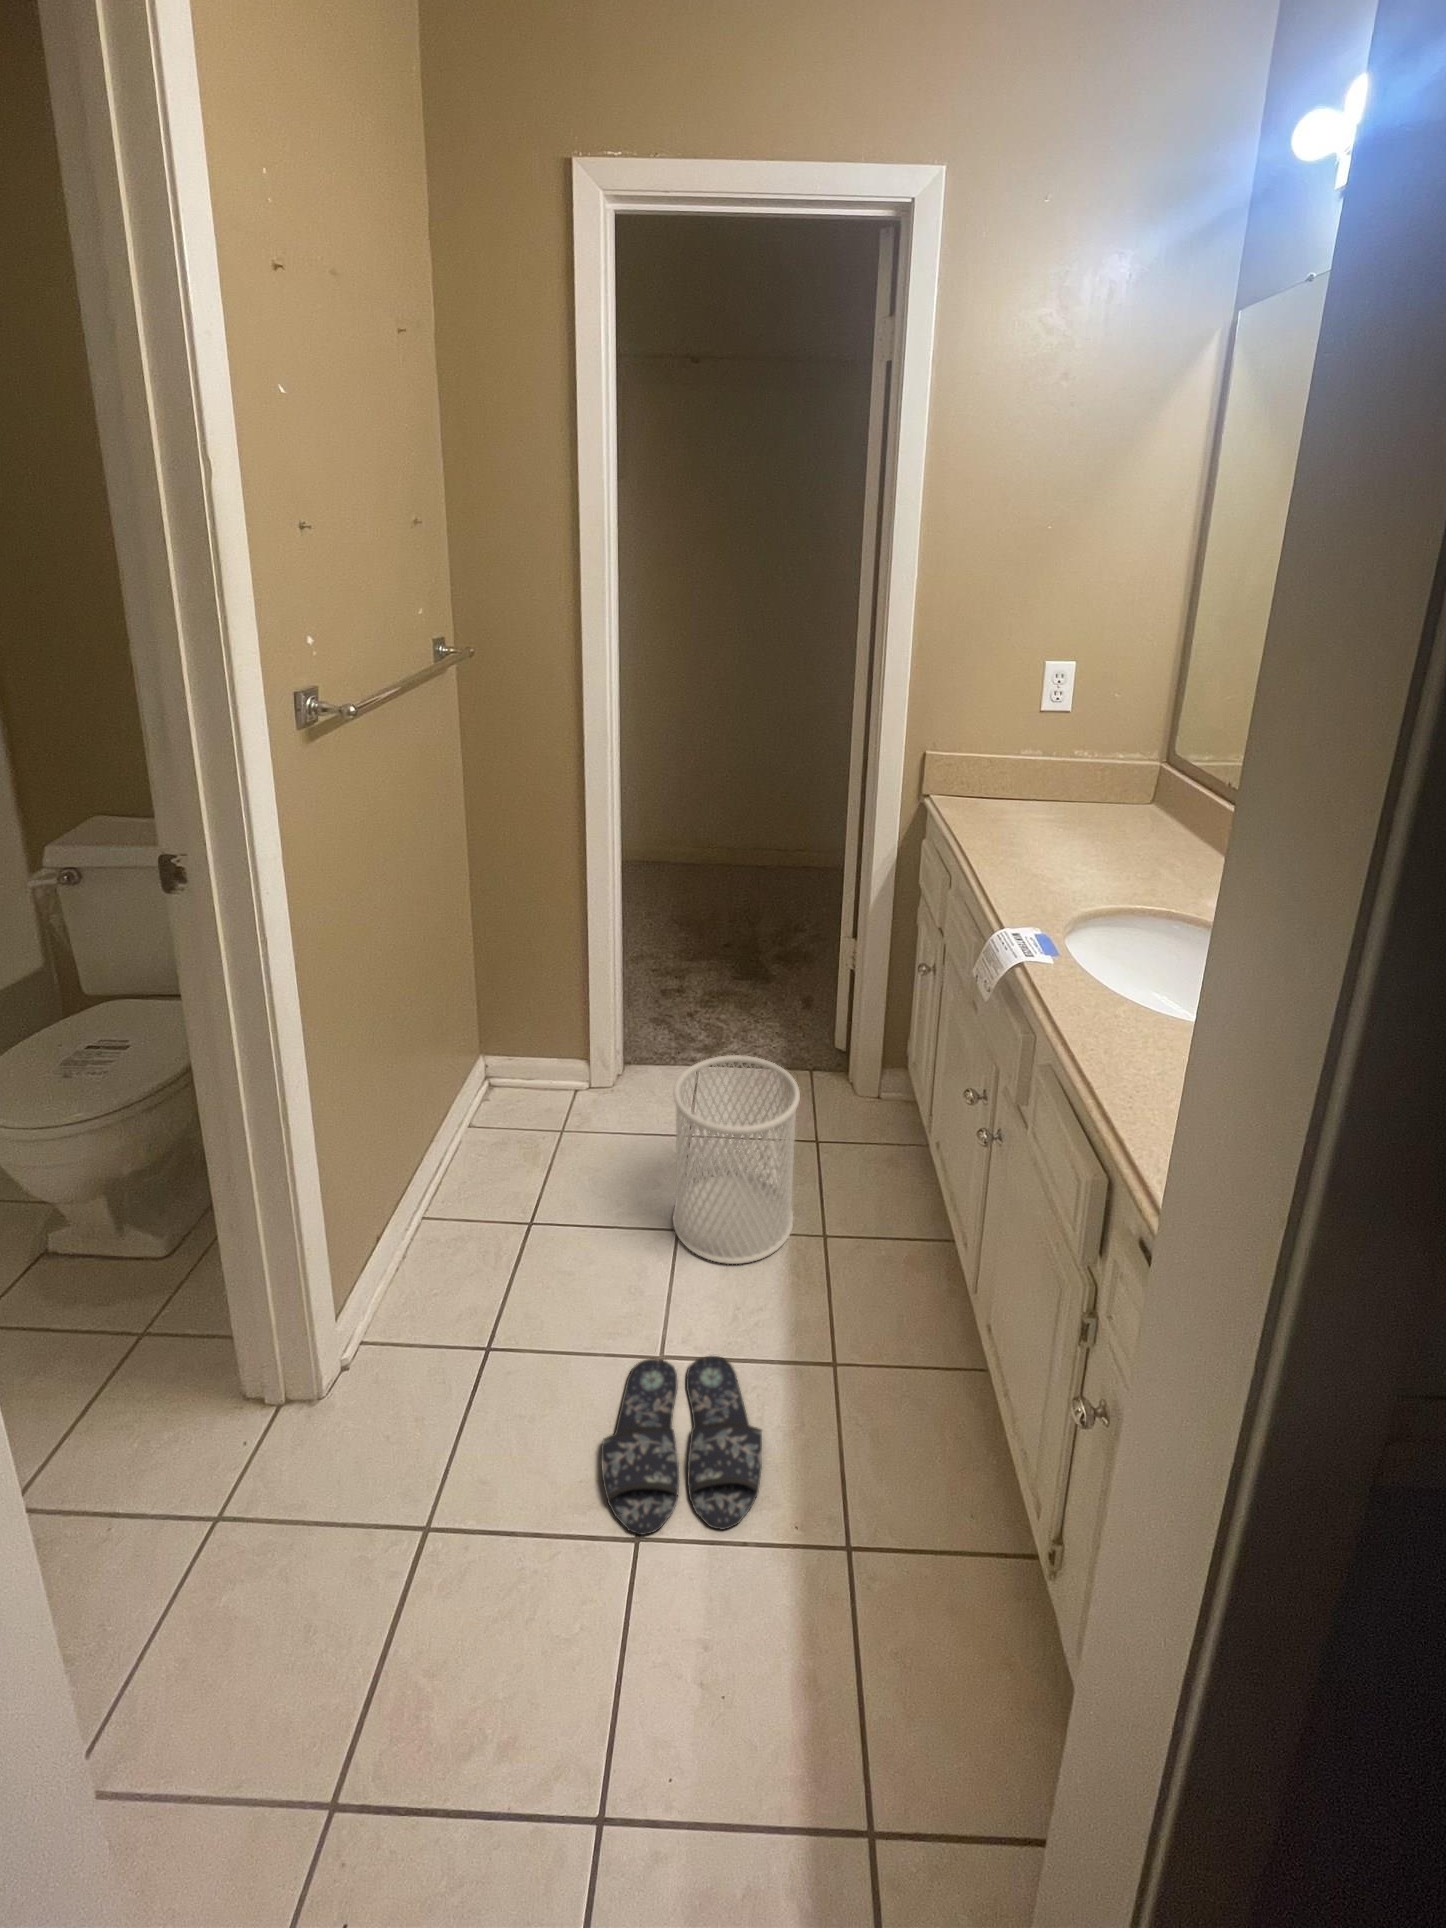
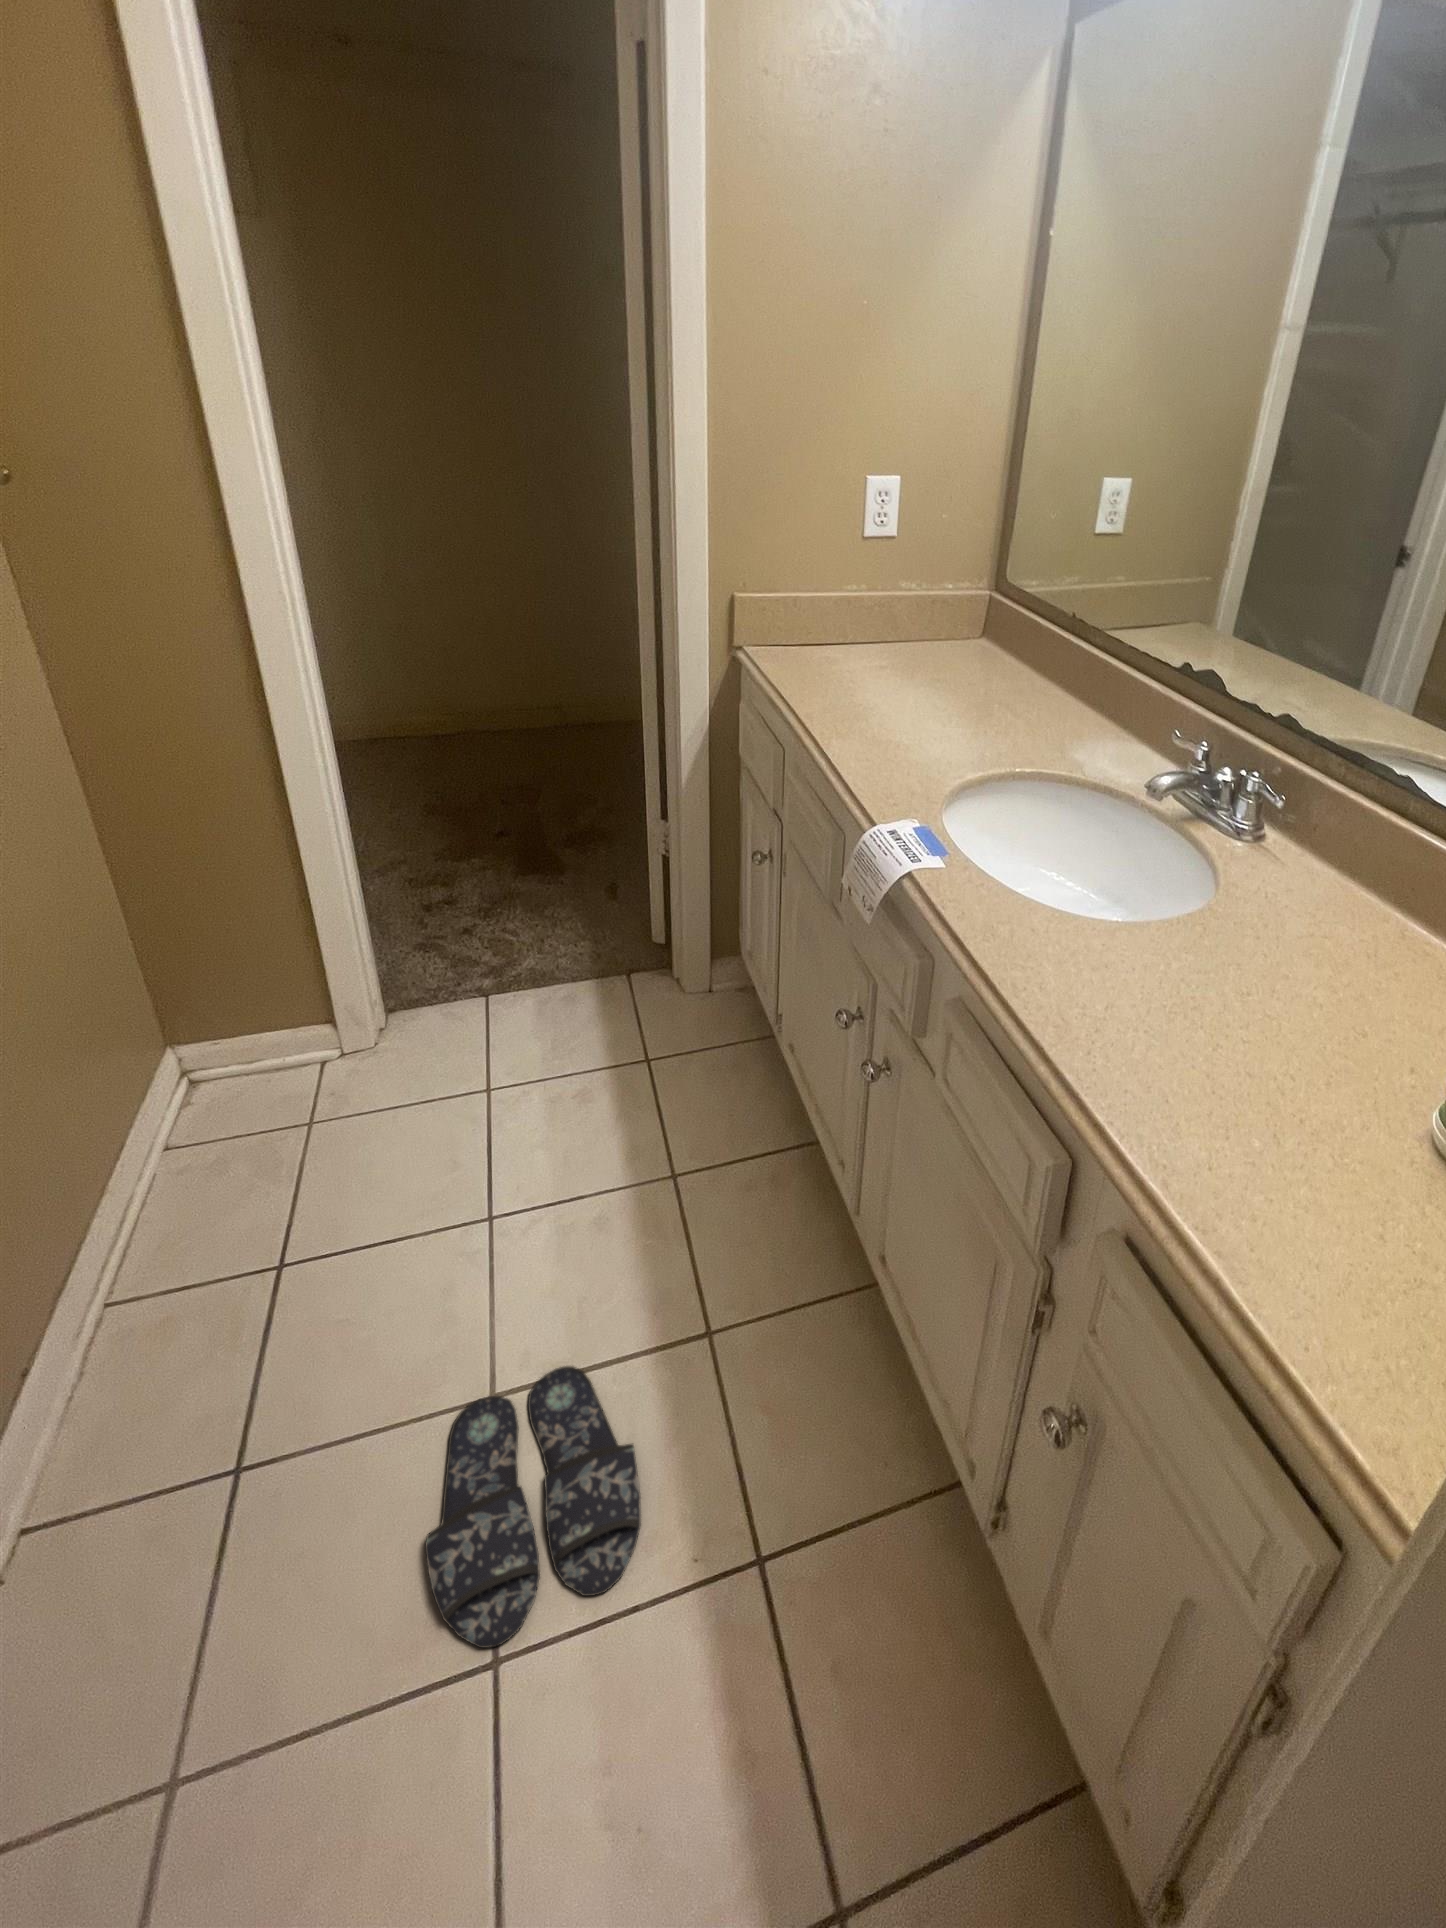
wastebasket: present [673,1055,800,1264] -> none [459,993,634,1244]

